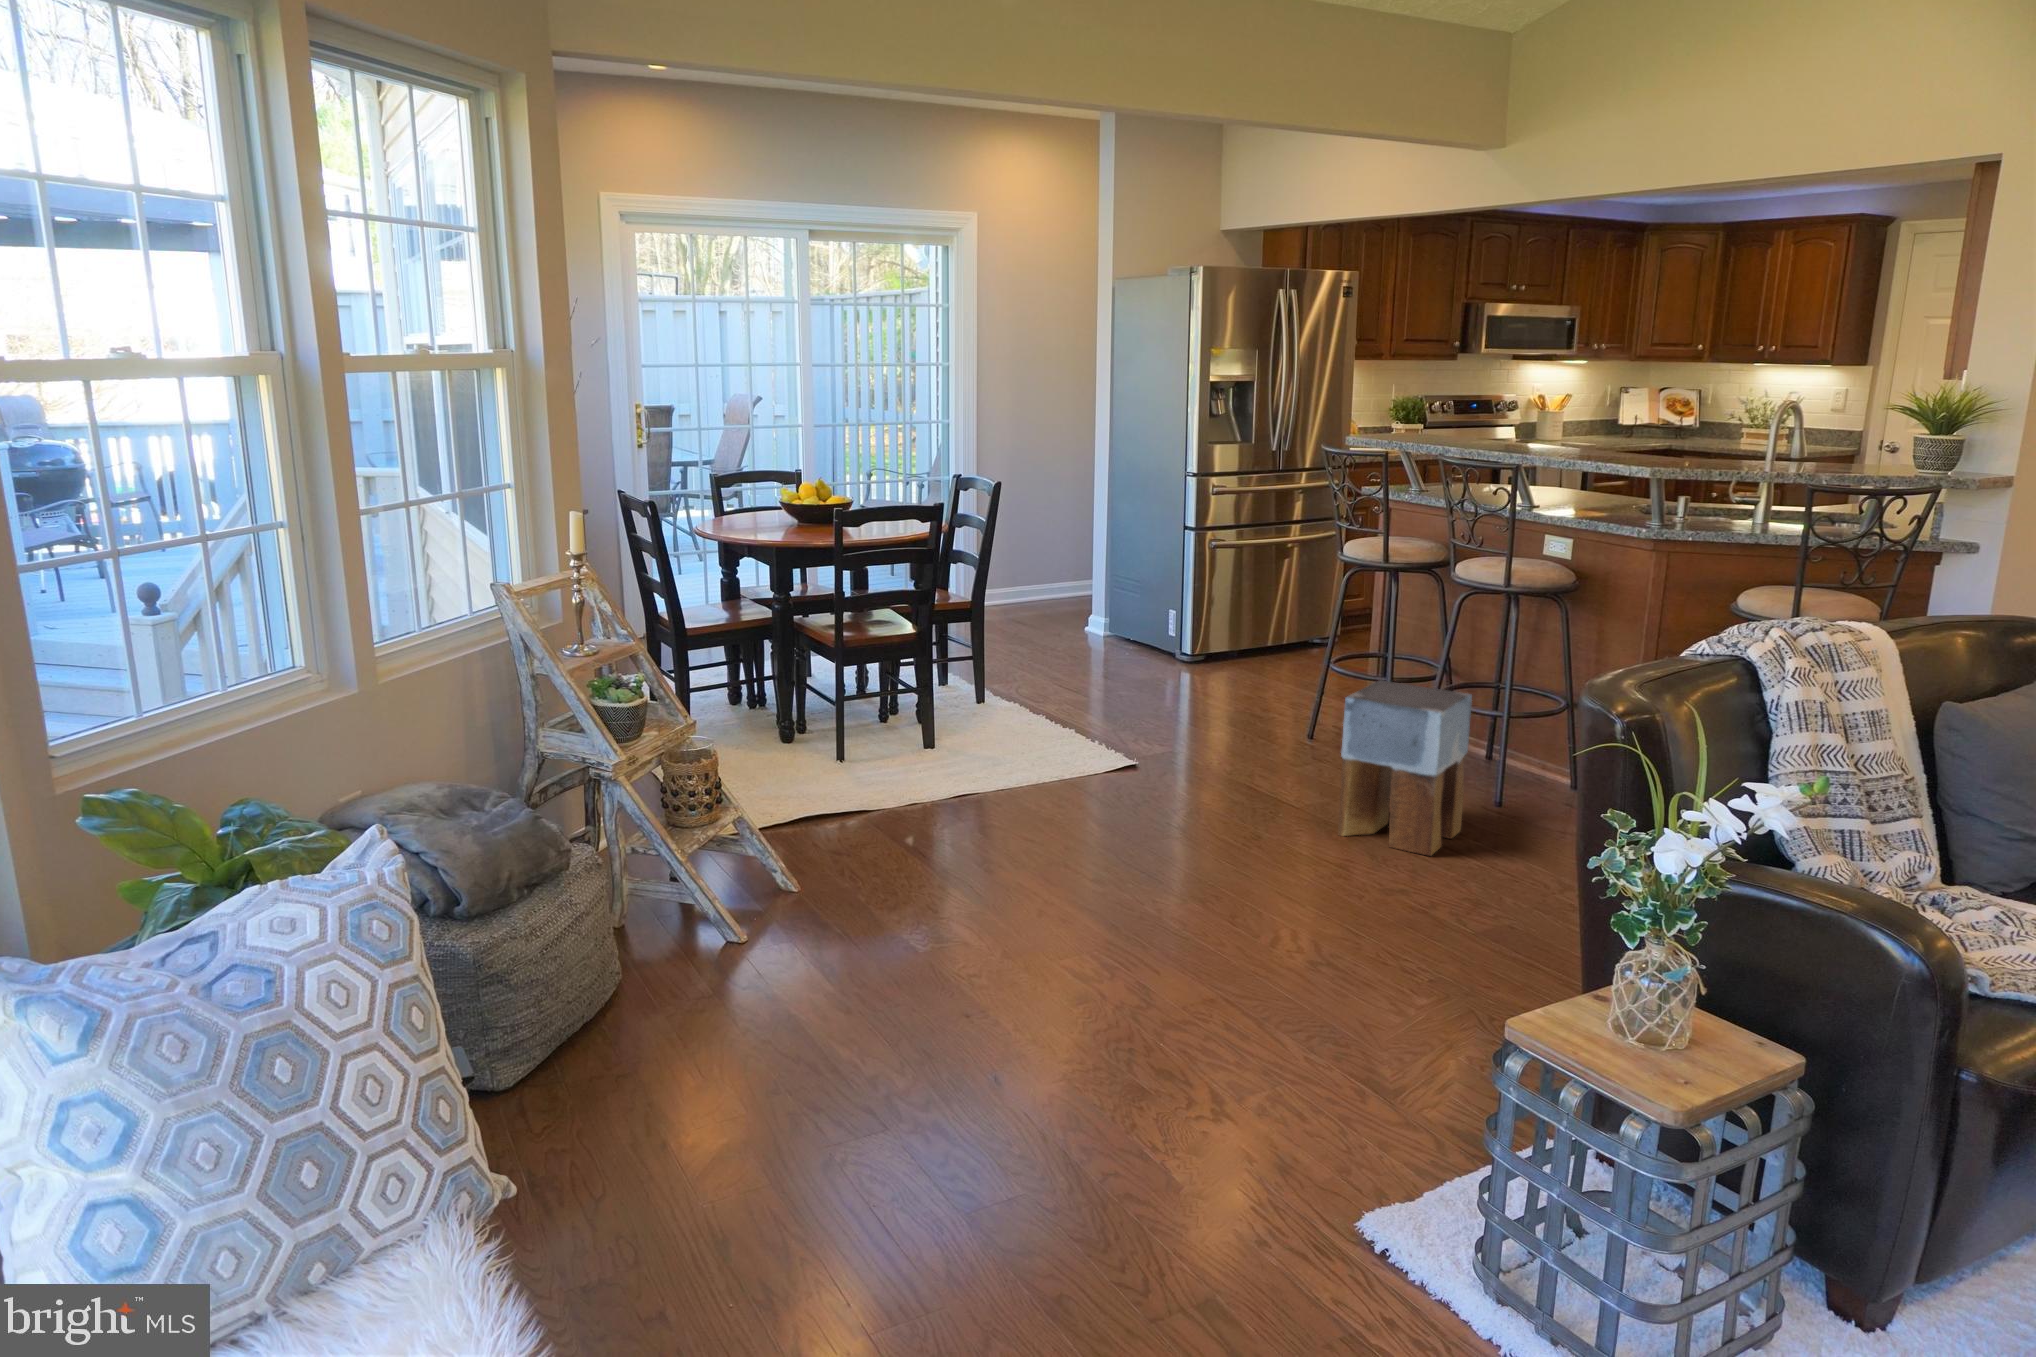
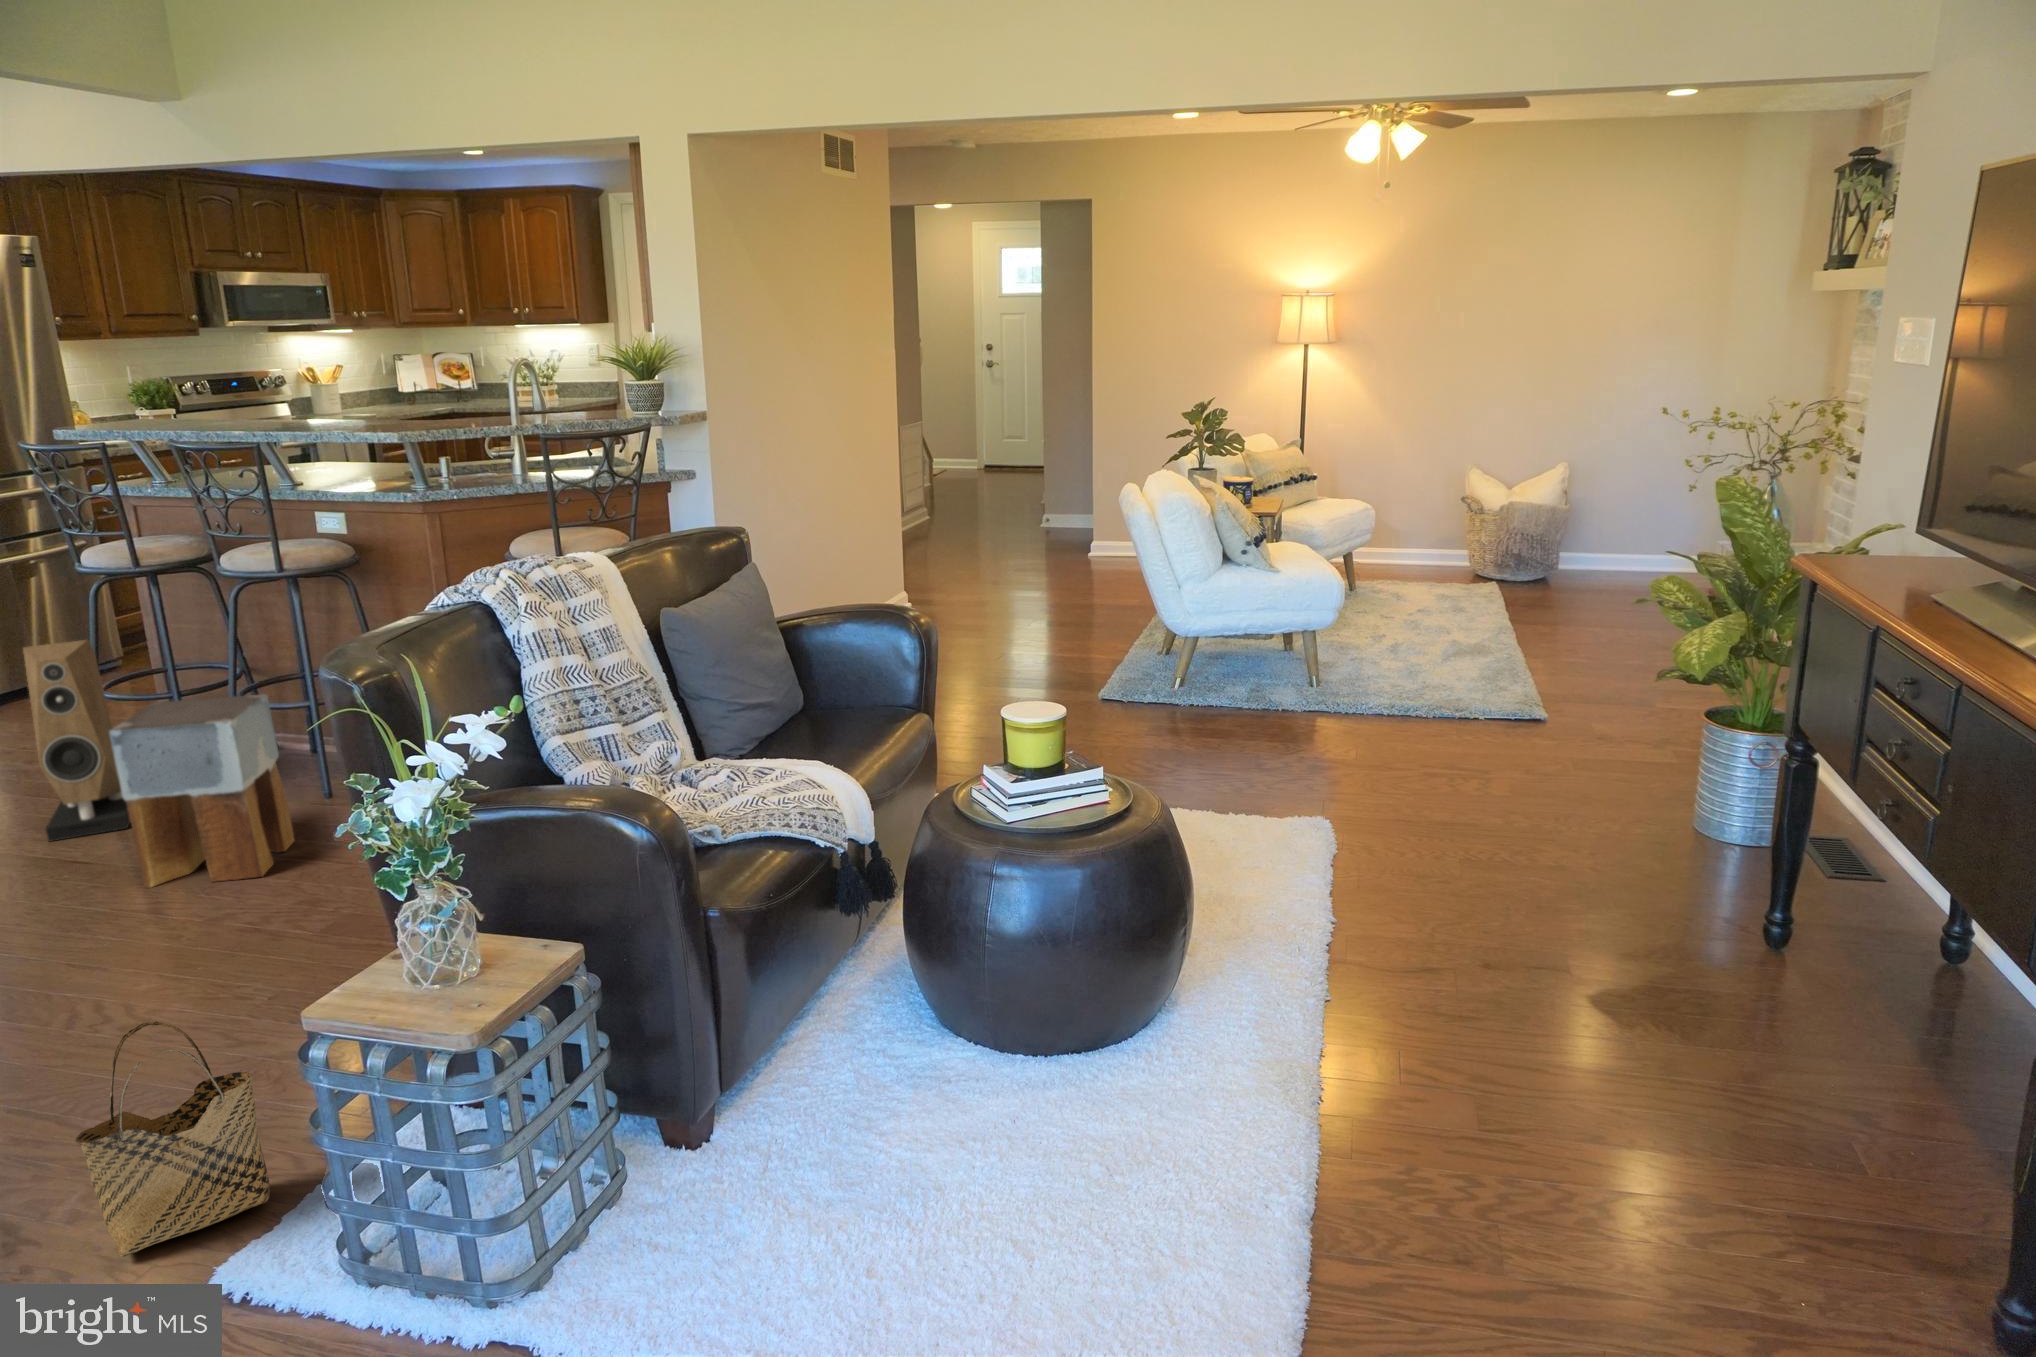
speaker: none [1273,613,1341,779] -> present [23,640,130,841]
woven basket: none [1288,966,1427,1164] -> present [75,1022,270,1257]

